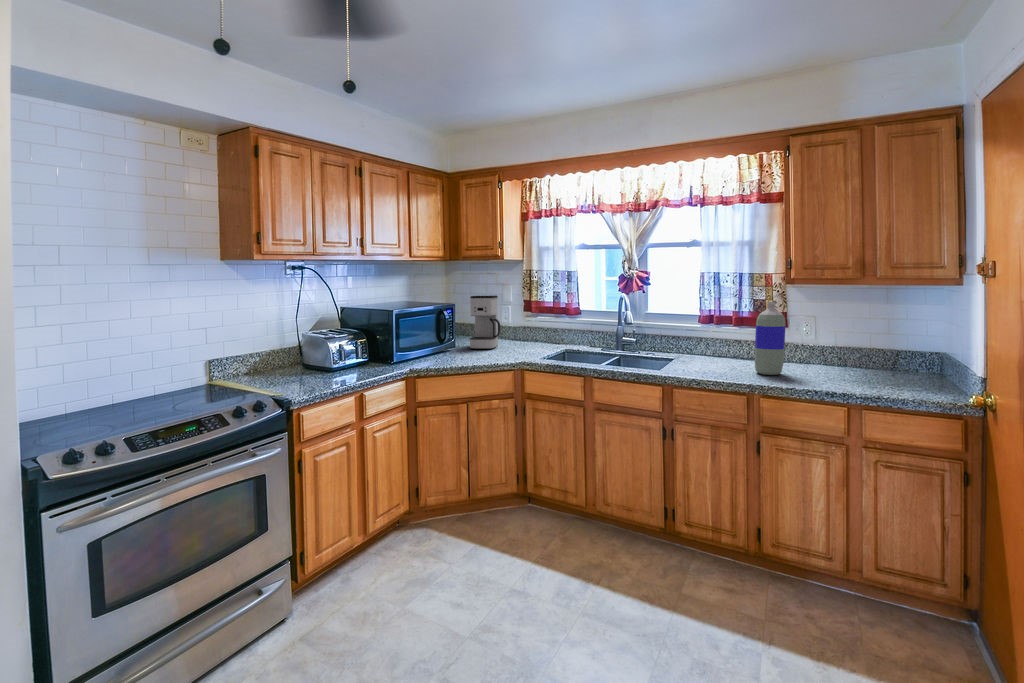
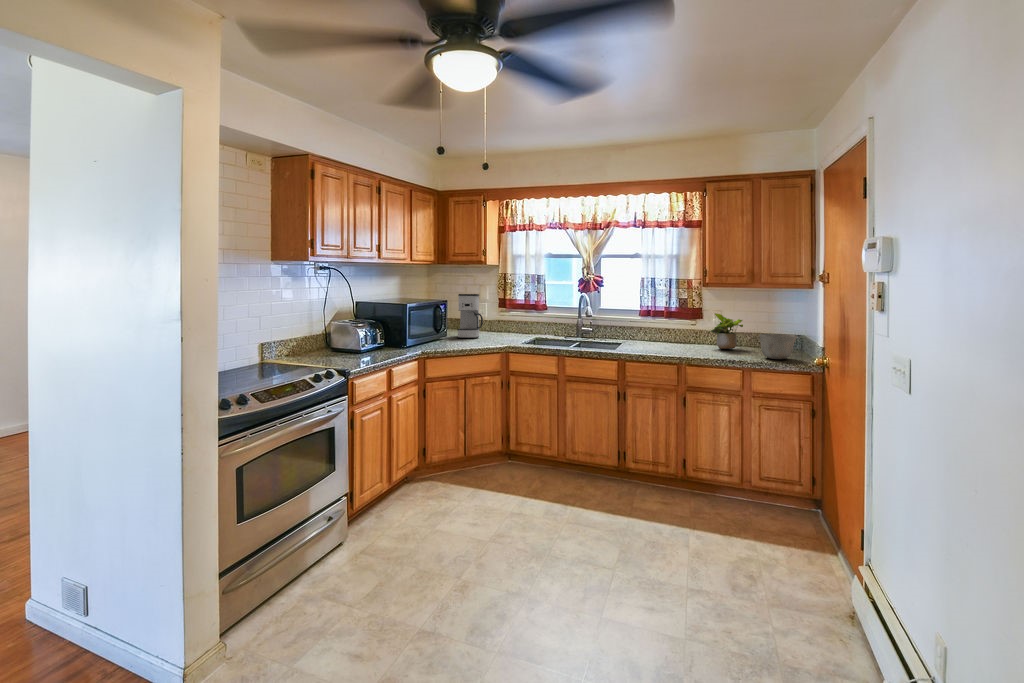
bottle: present [755,302,786,375] -> none [682,300,703,352]
potted plant: none [793,321,846,370] -> present [710,313,743,349]
ceramic bowl: none [874,351,937,391] -> present [759,334,797,359]

